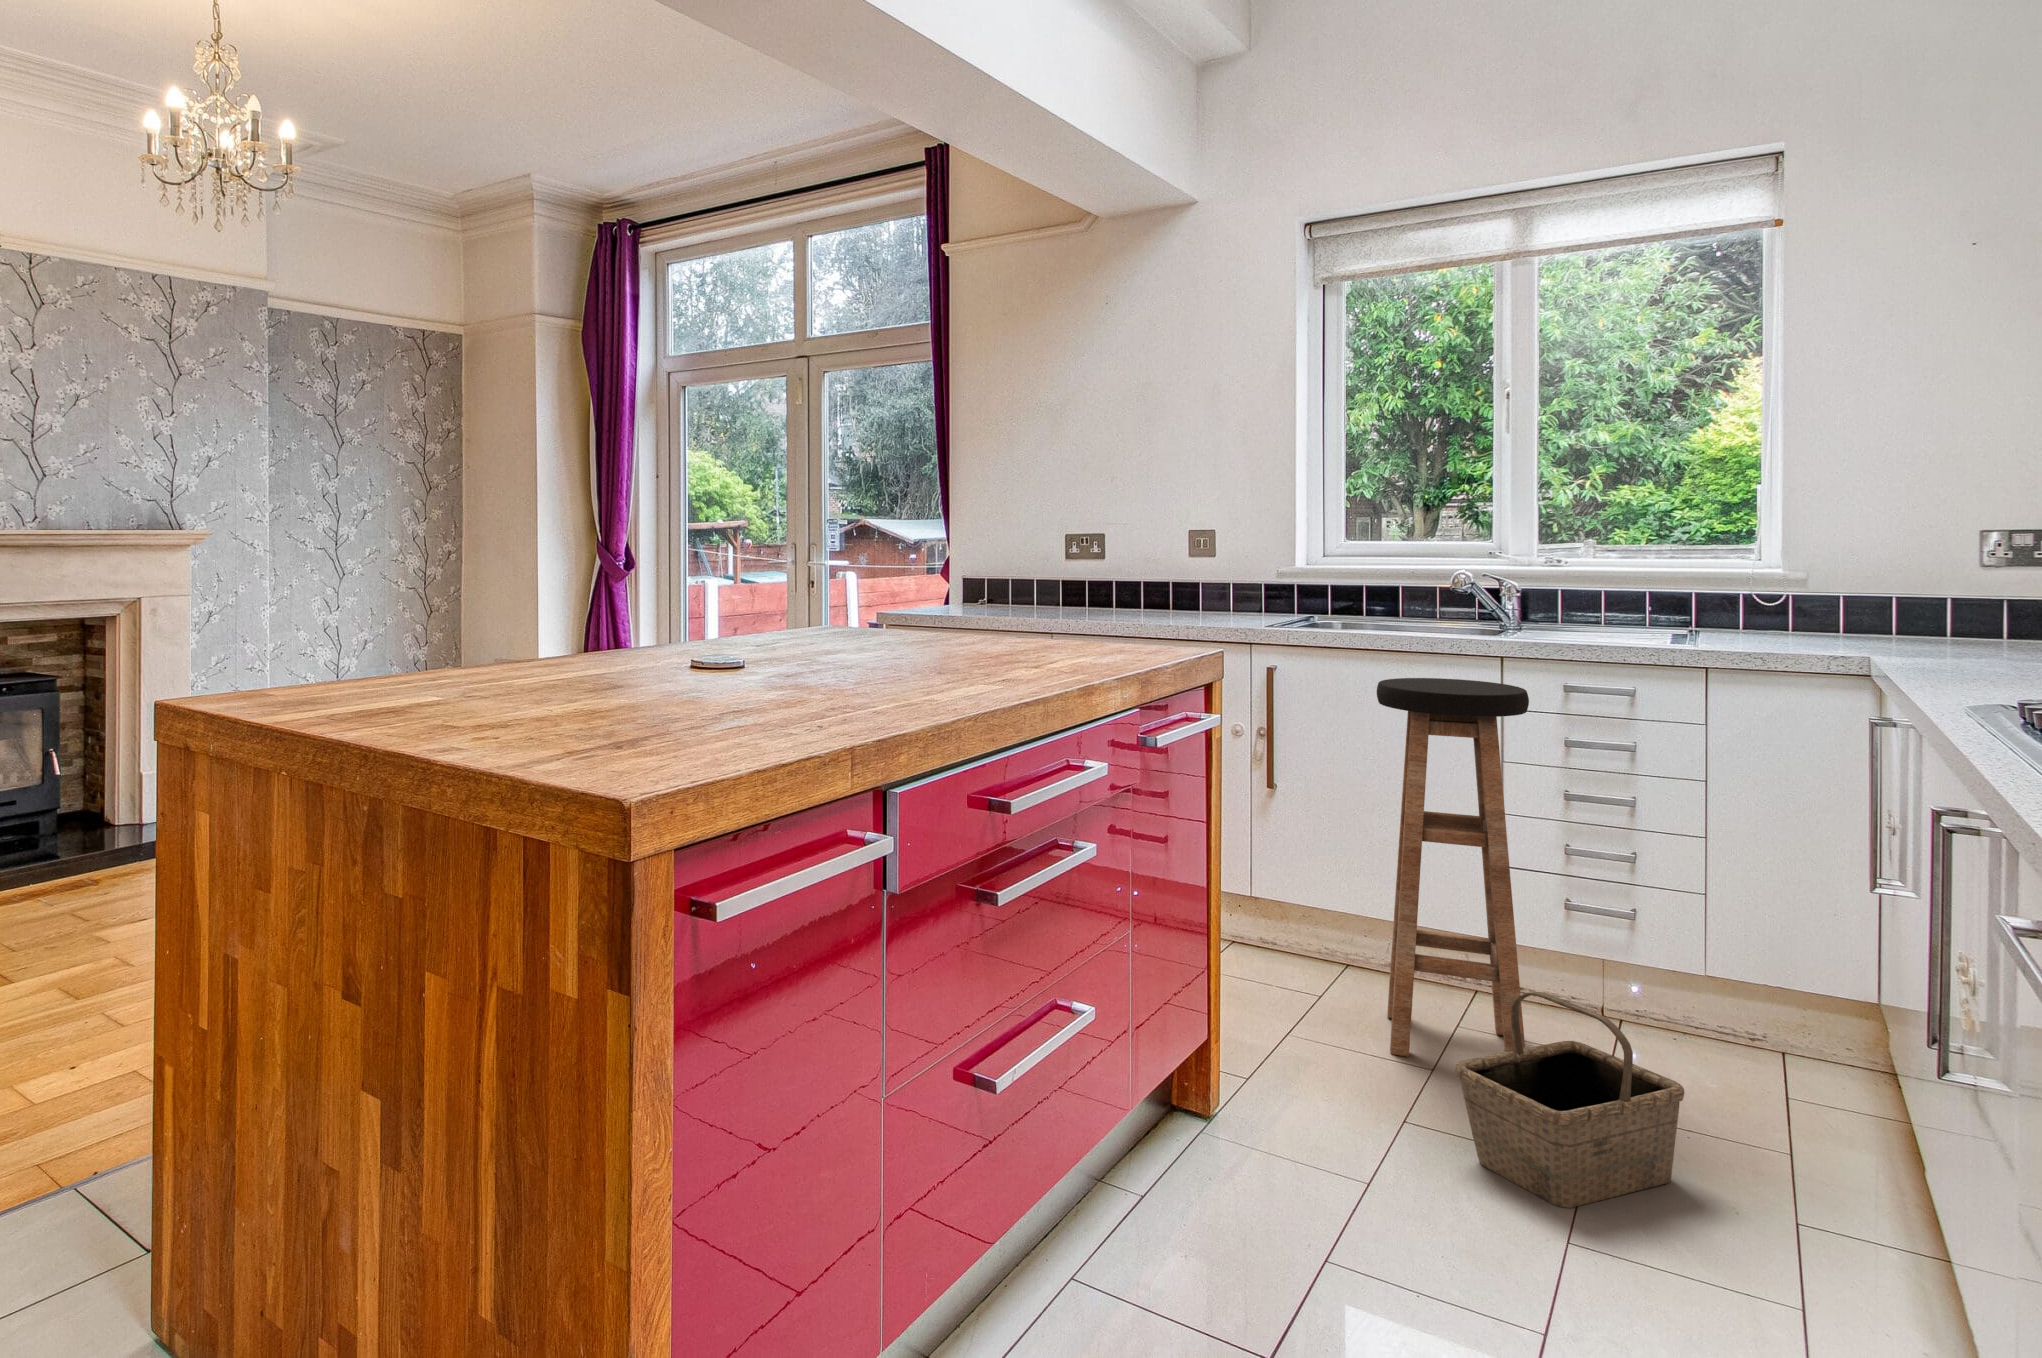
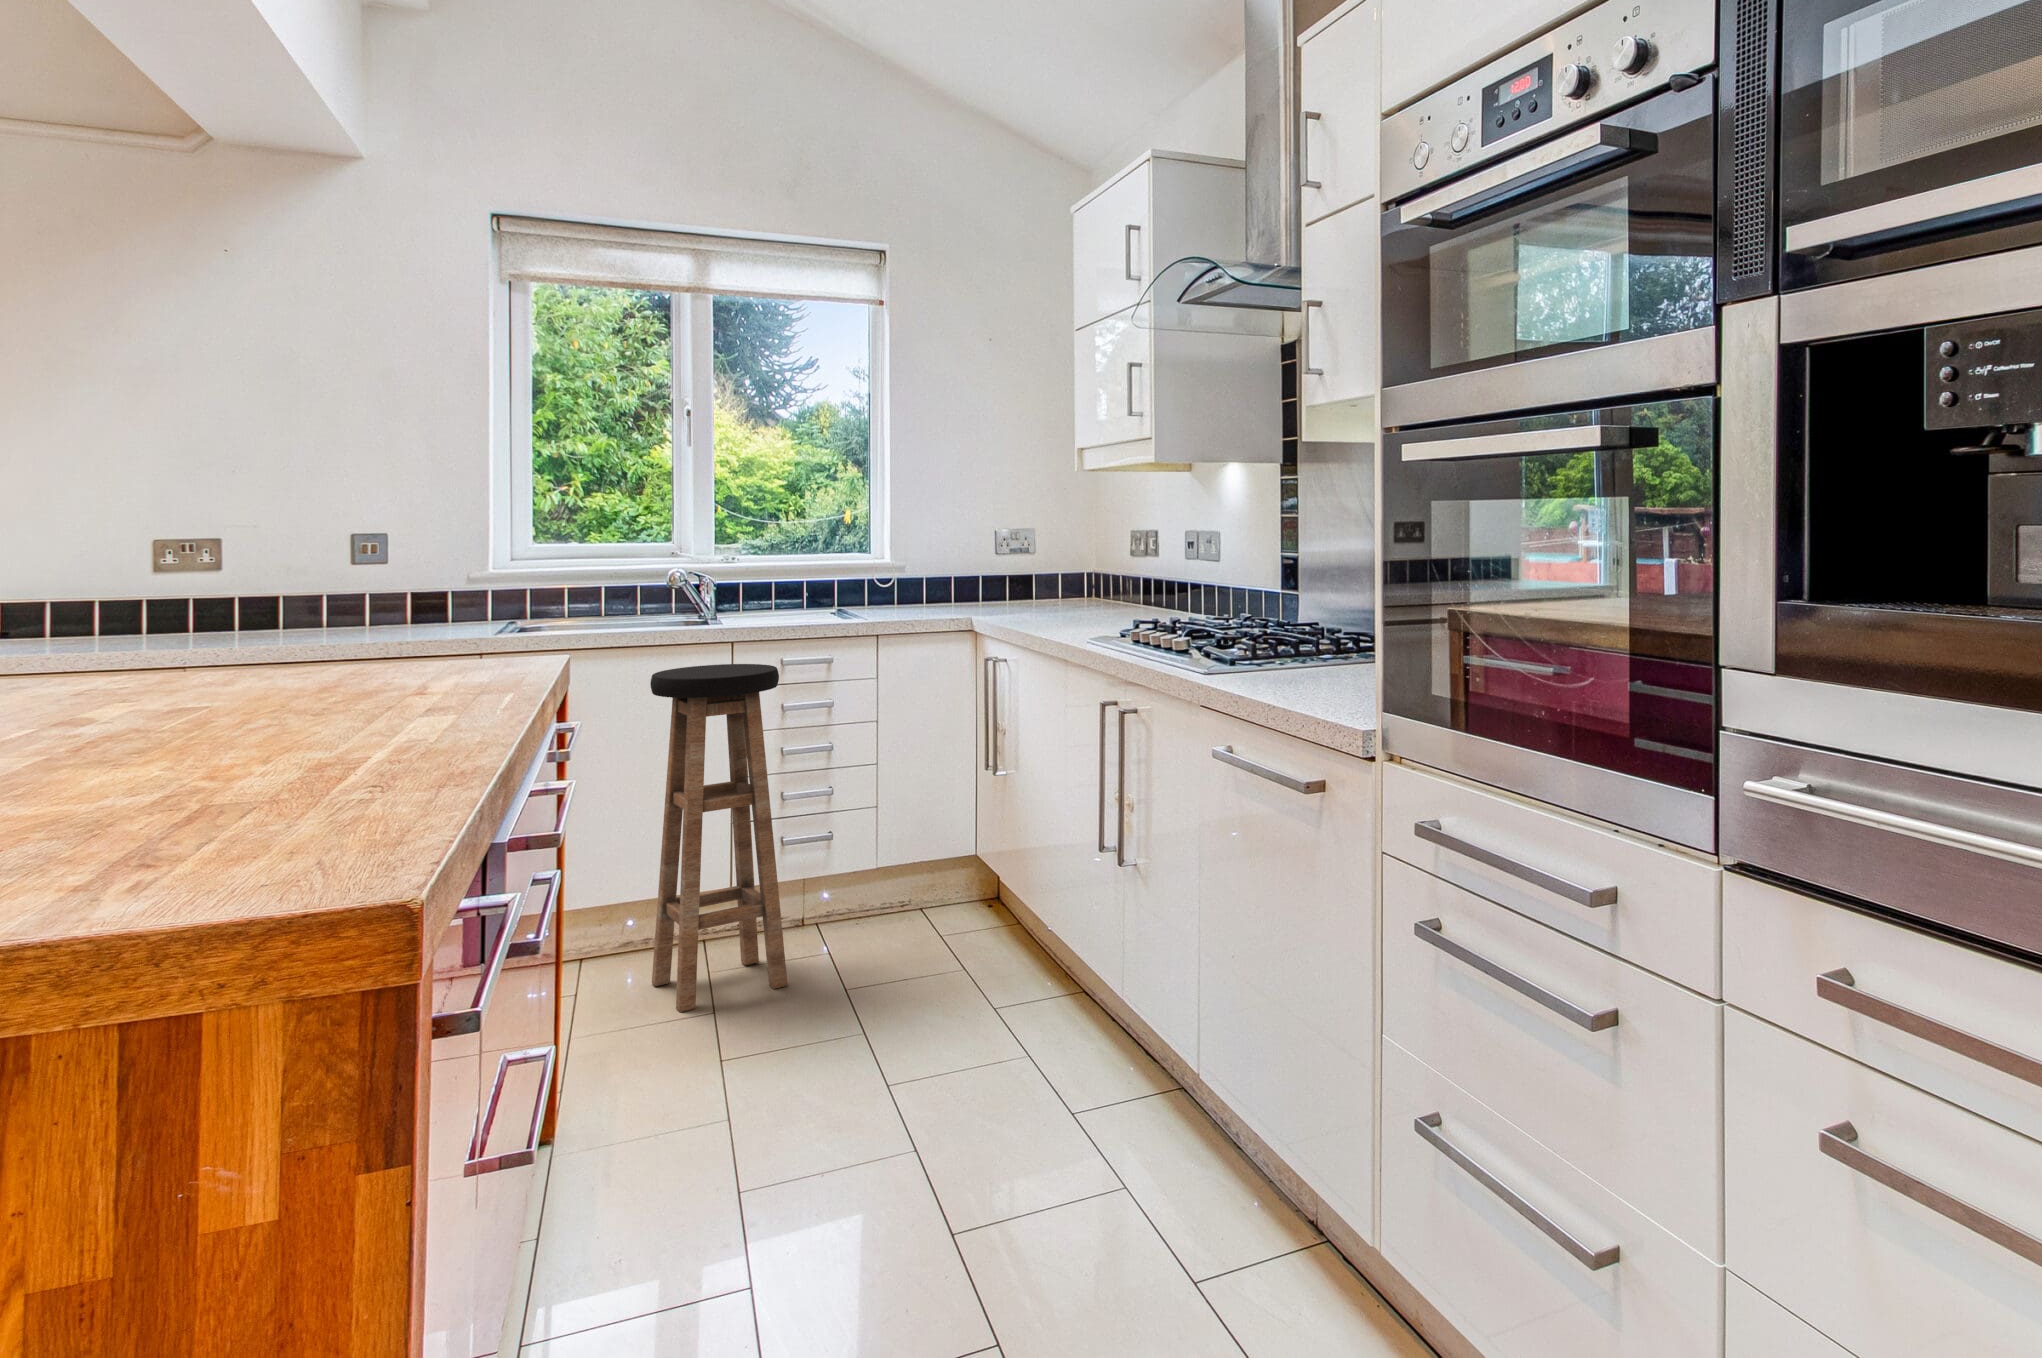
basket: present [1456,992,1685,1208] -> none [783,903,925,1059]

